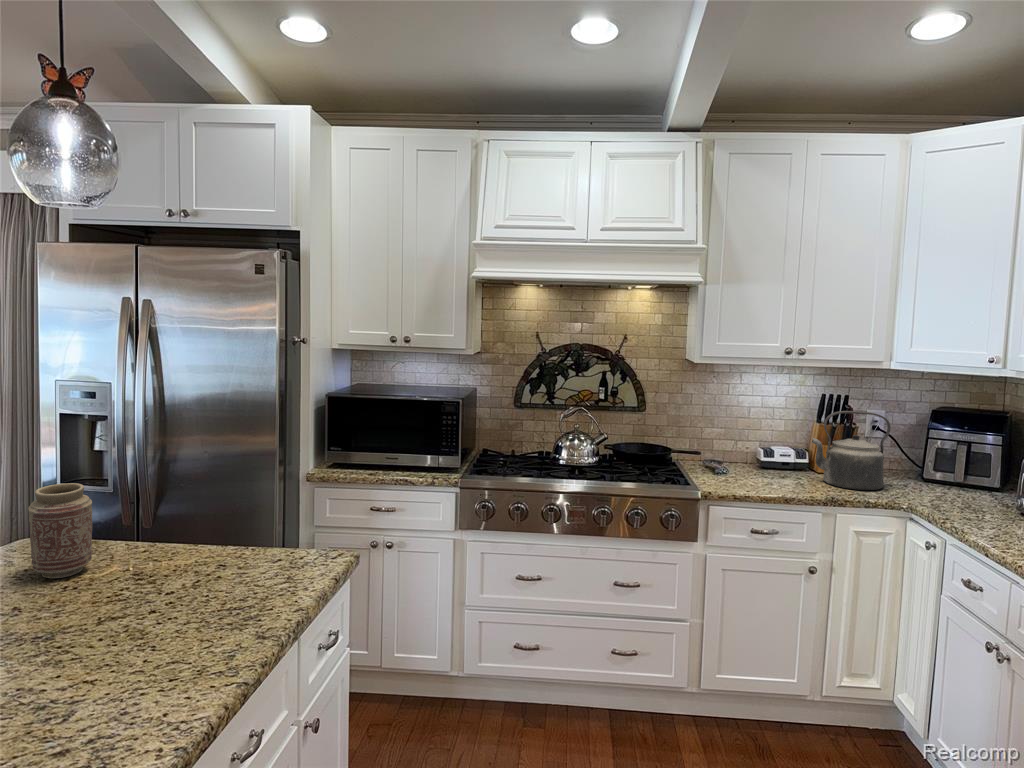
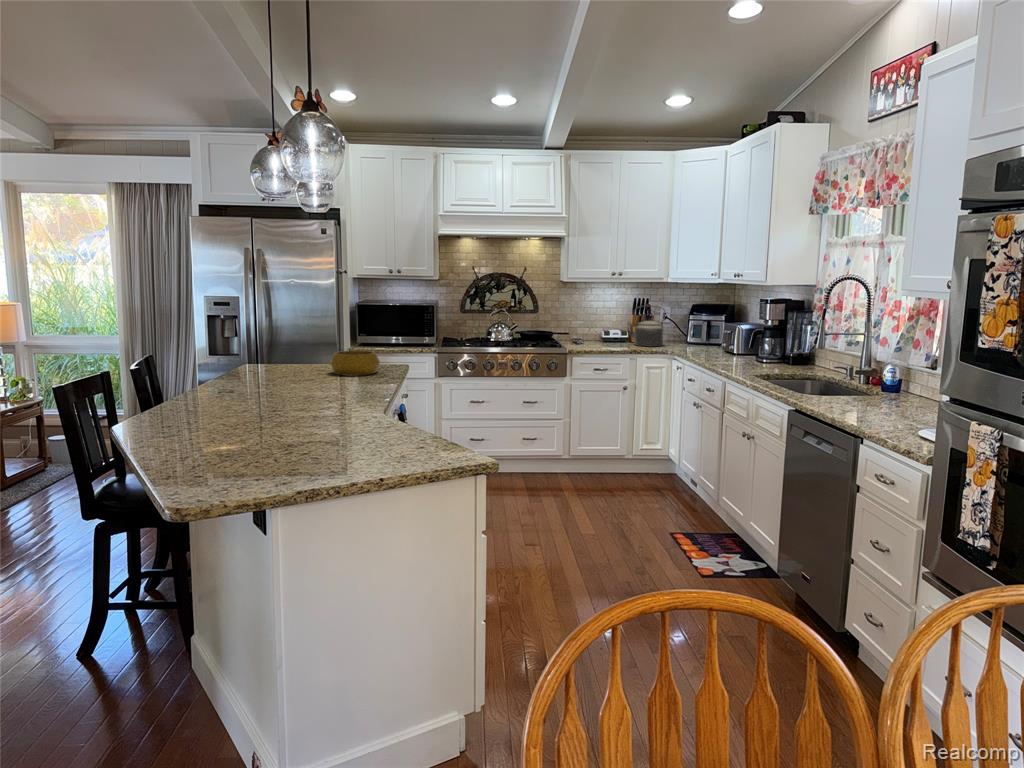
vase: present [28,483,92,578] -> none [277,331,301,370]
decorative bowl: none [106,543,245,632] -> present [330,351,380,376]

